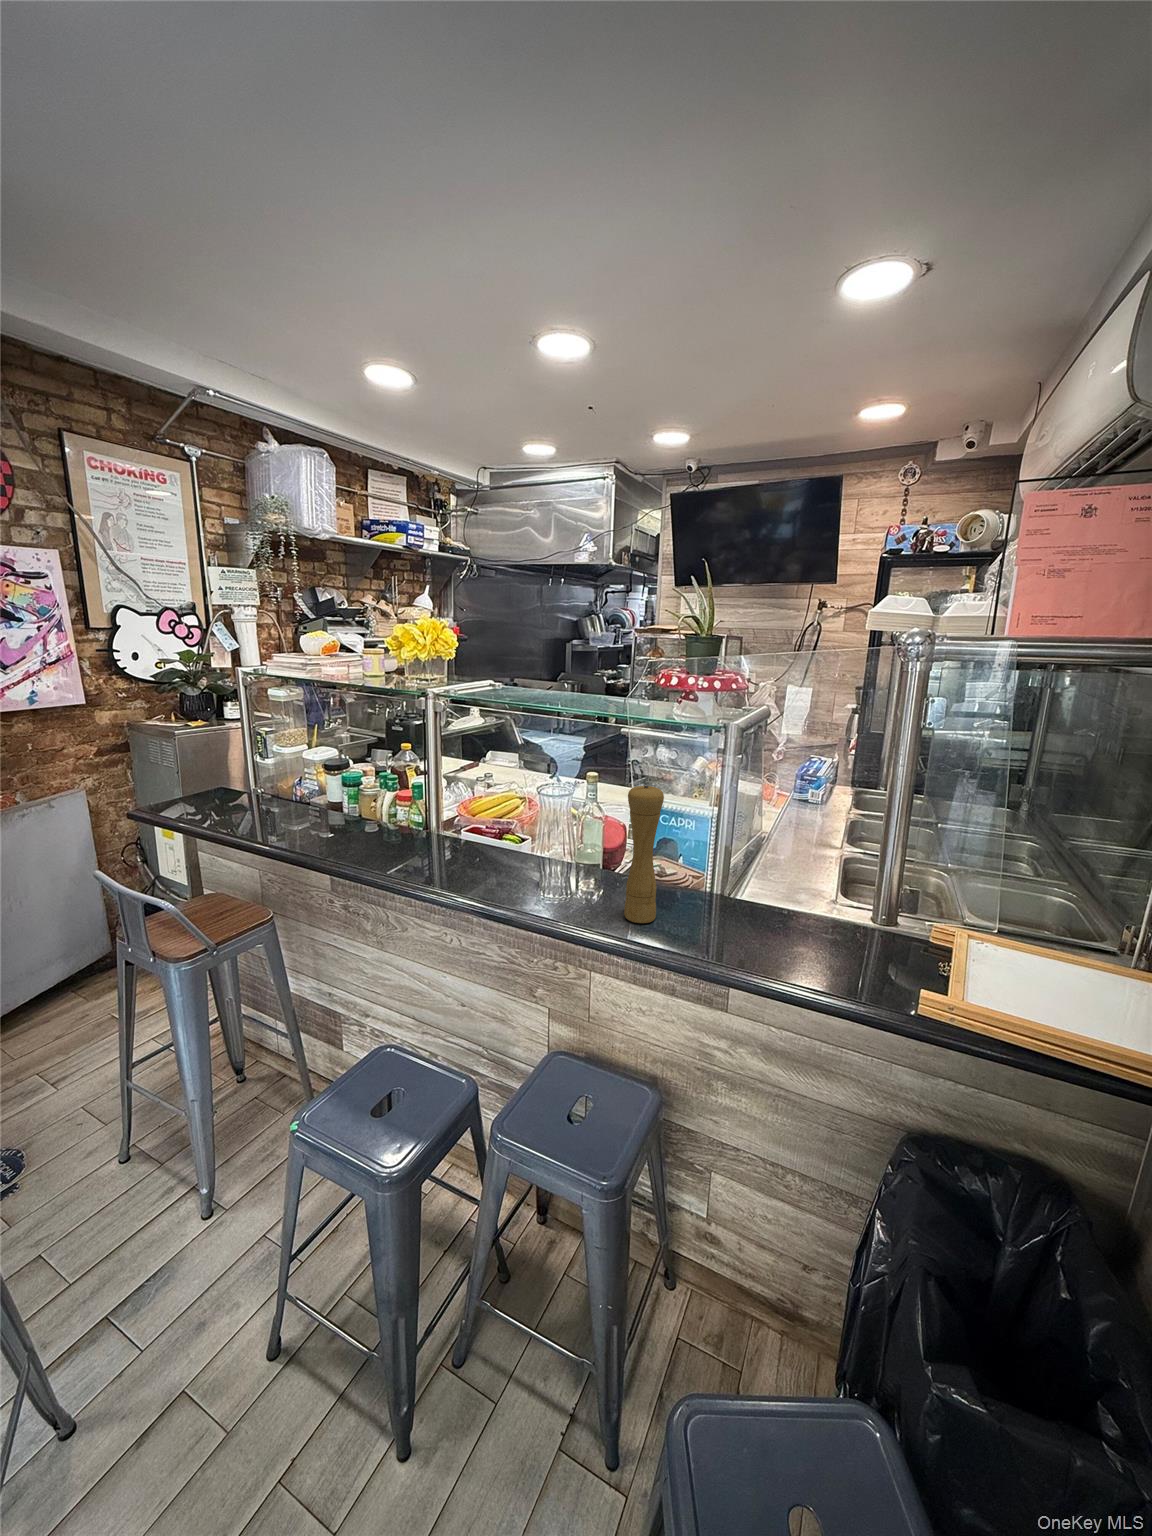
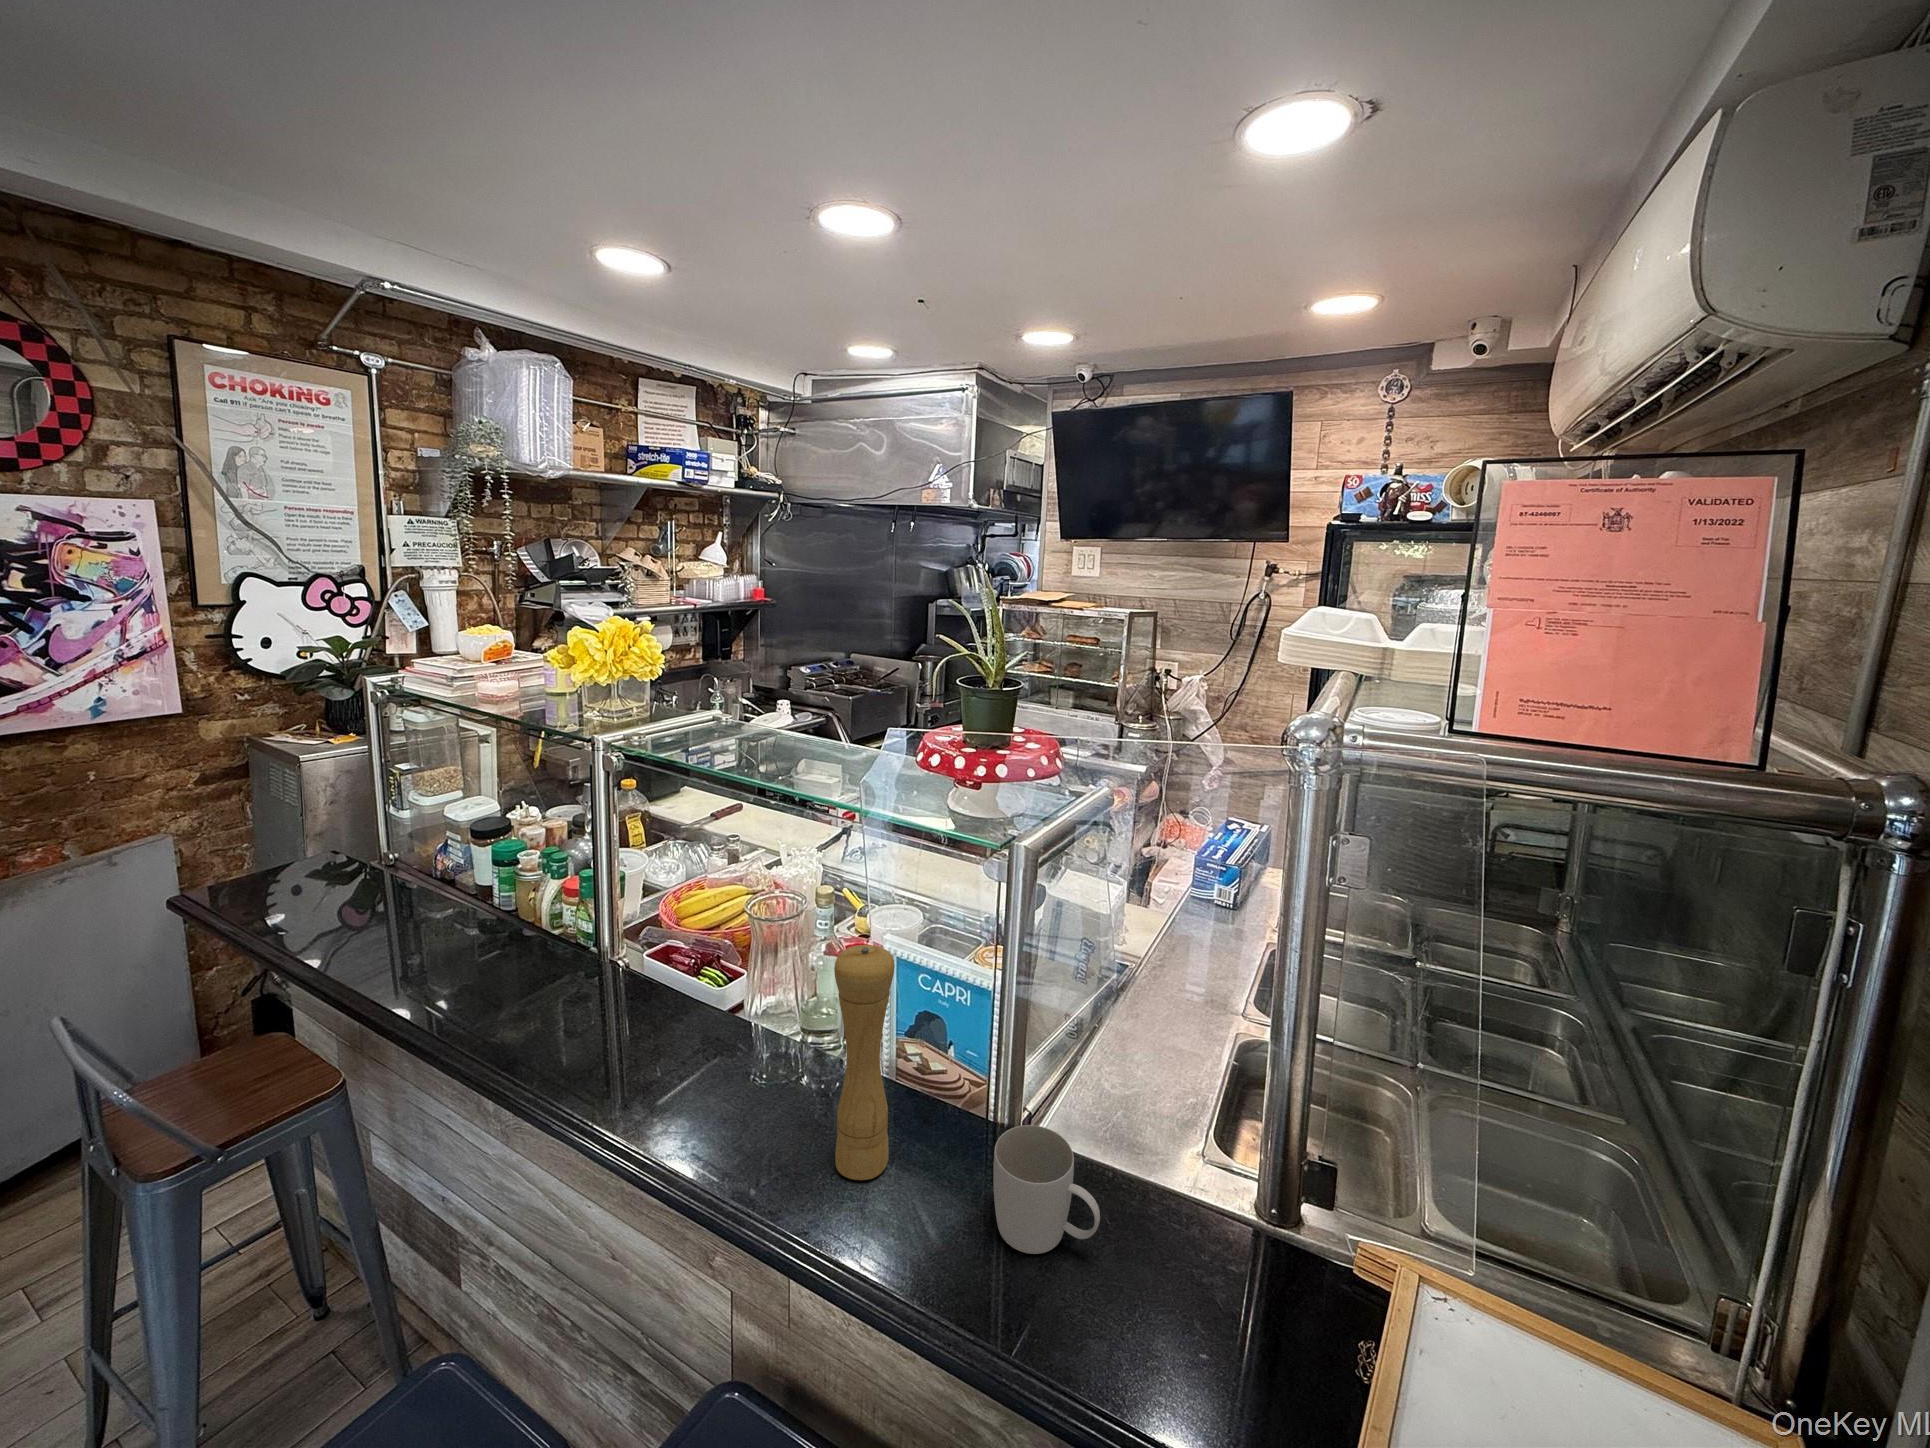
mug: none [729,884,795,948] -> present [993,1125,1100,1254]

